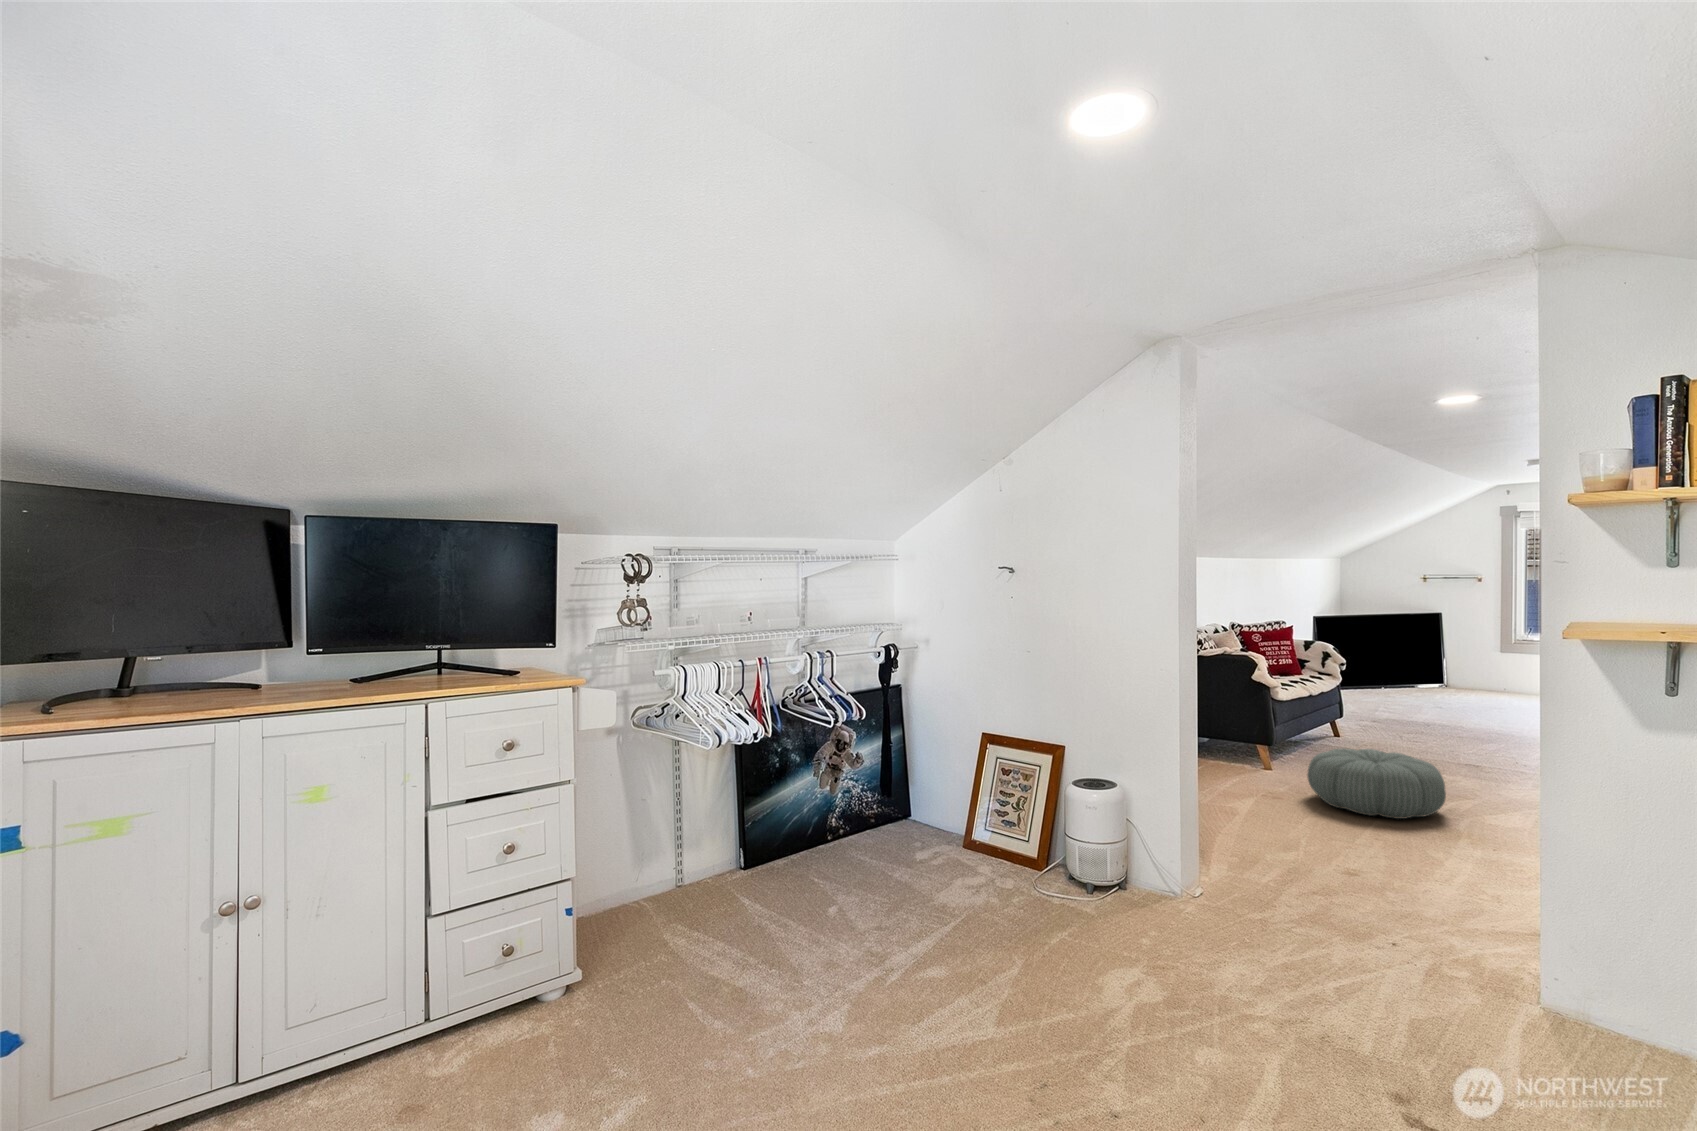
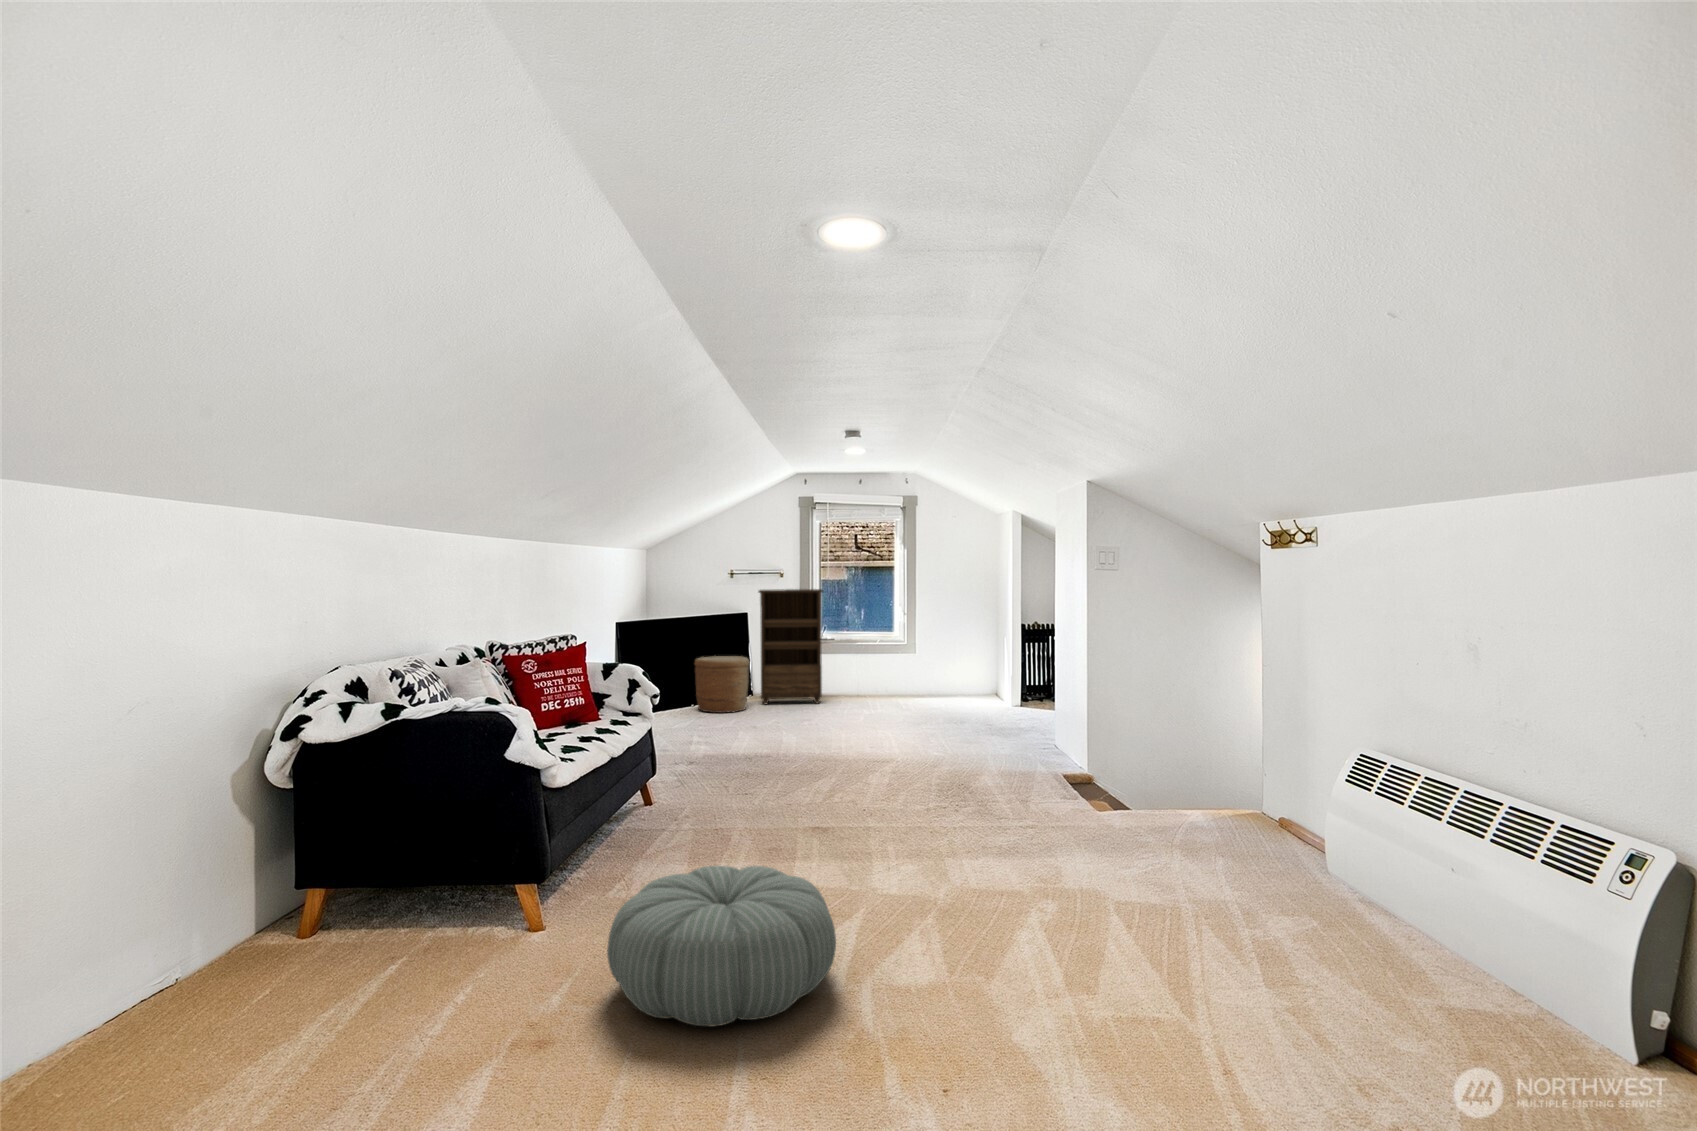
bookshelf: none [1452,590,1525,694] -> present [759,589,823,704]
woven basket: none [1387,645,1442,692] -> present [695,656,750,713]

